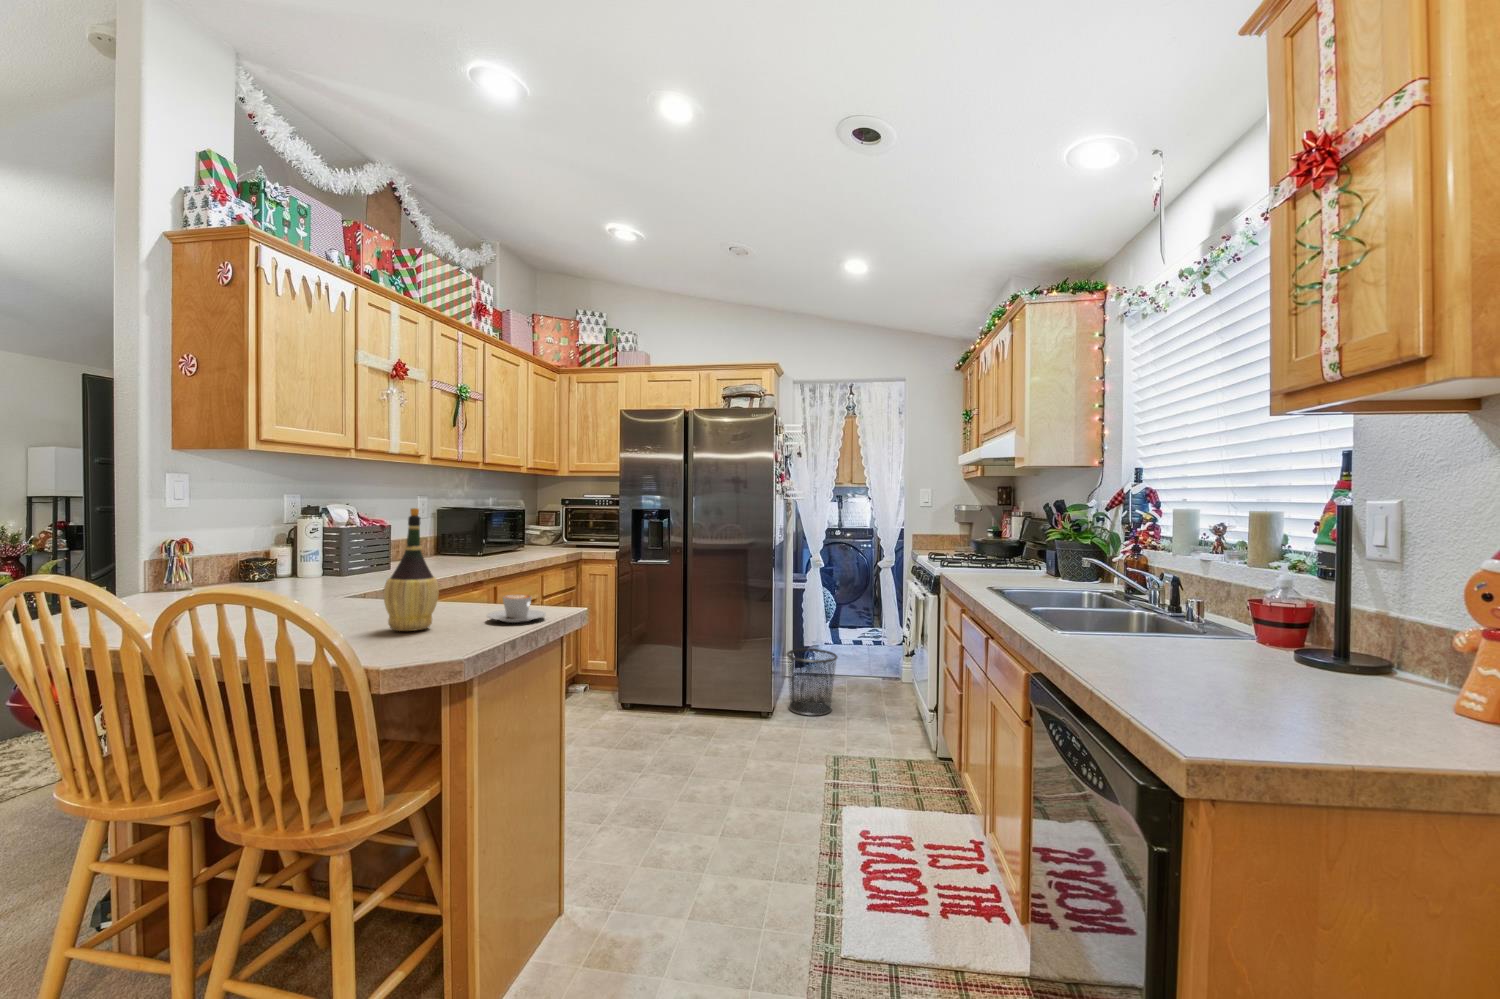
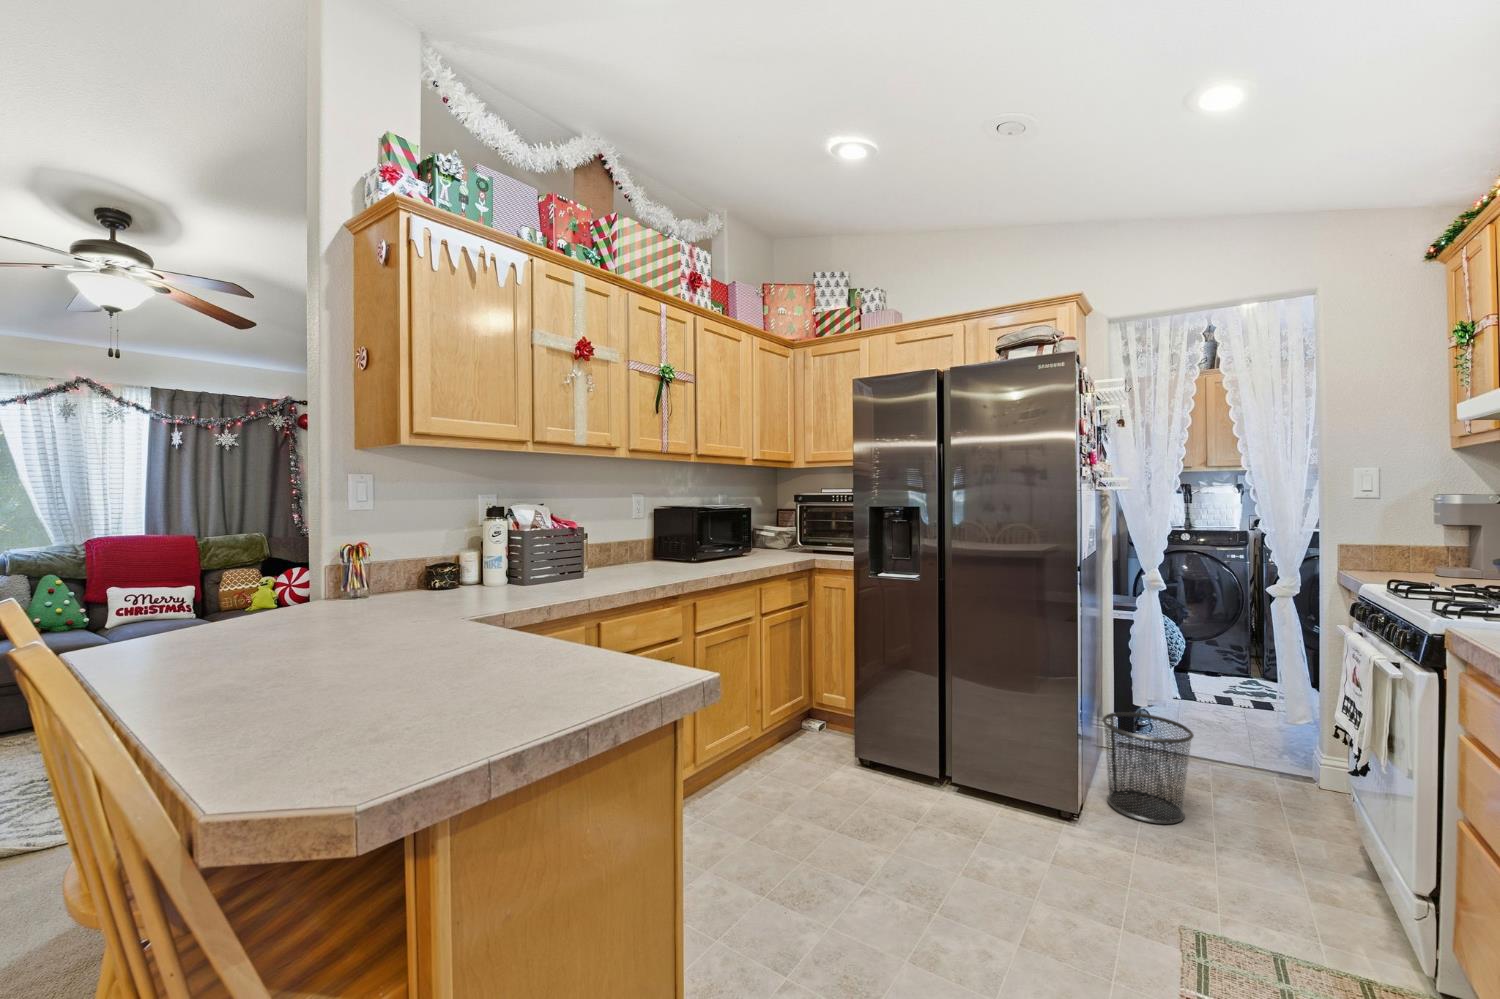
wine bottle: present [384,508,439,631] -> none [354,506,444,708]
coffee cup: present [487,595,546,623] -> none [520,649,619,702]

